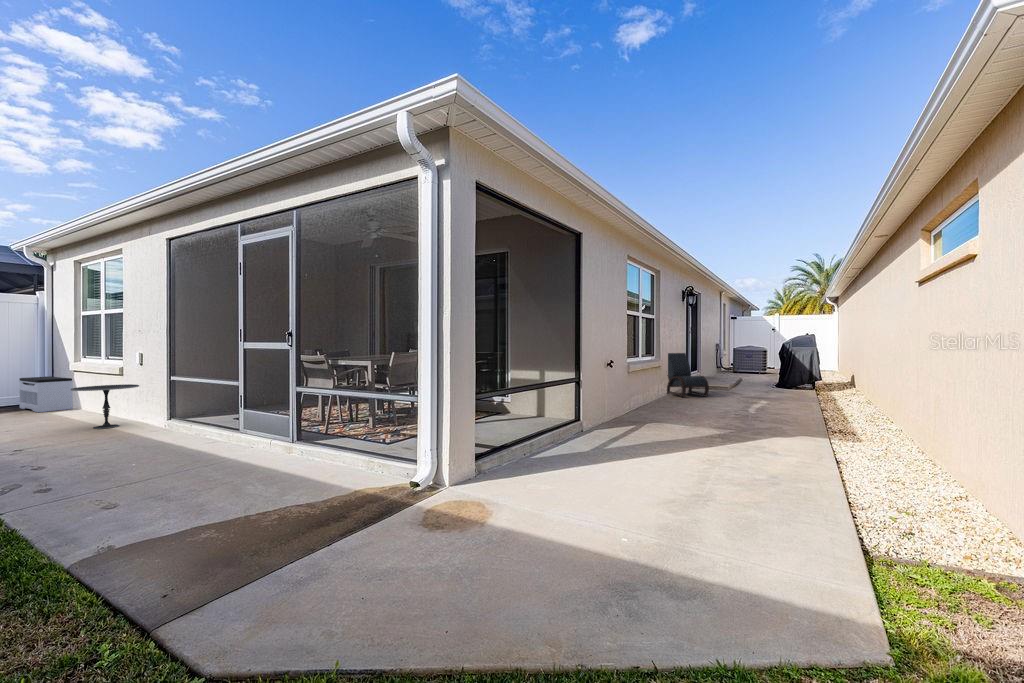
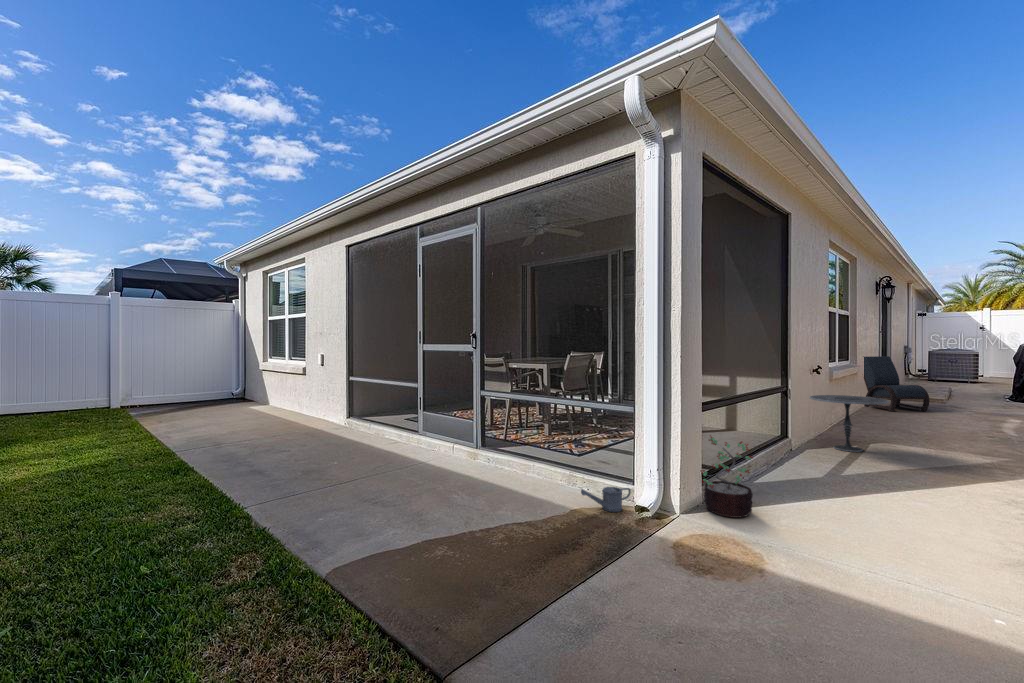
bench: present [19,376,73,412] -> none [222,375,262,406]
side table: present [71,384,139,429] -> present [810,395,888,452]
decorative plant: none [470,420,514,488] -> present [702,437,753,518]
watering can: none [365,469,413,491] -> present [581,487,631,512]

